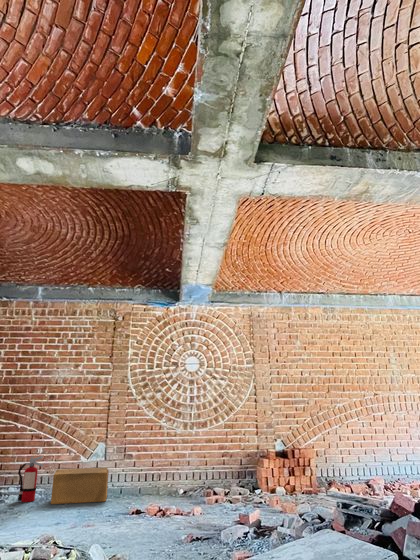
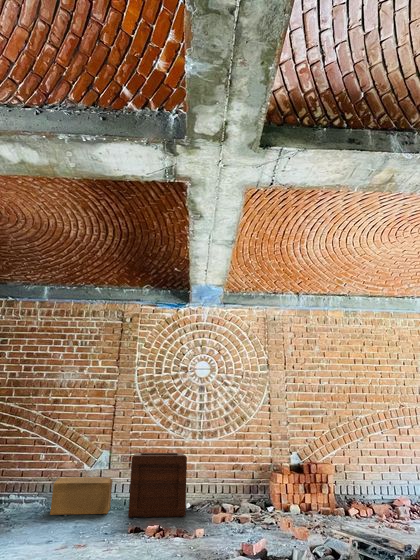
wooden crate: none [126,443,180,504] -> present [128,453,187,518]
fire extinguisher: present [18,456,43,502] -> none [17,462,45,511]

